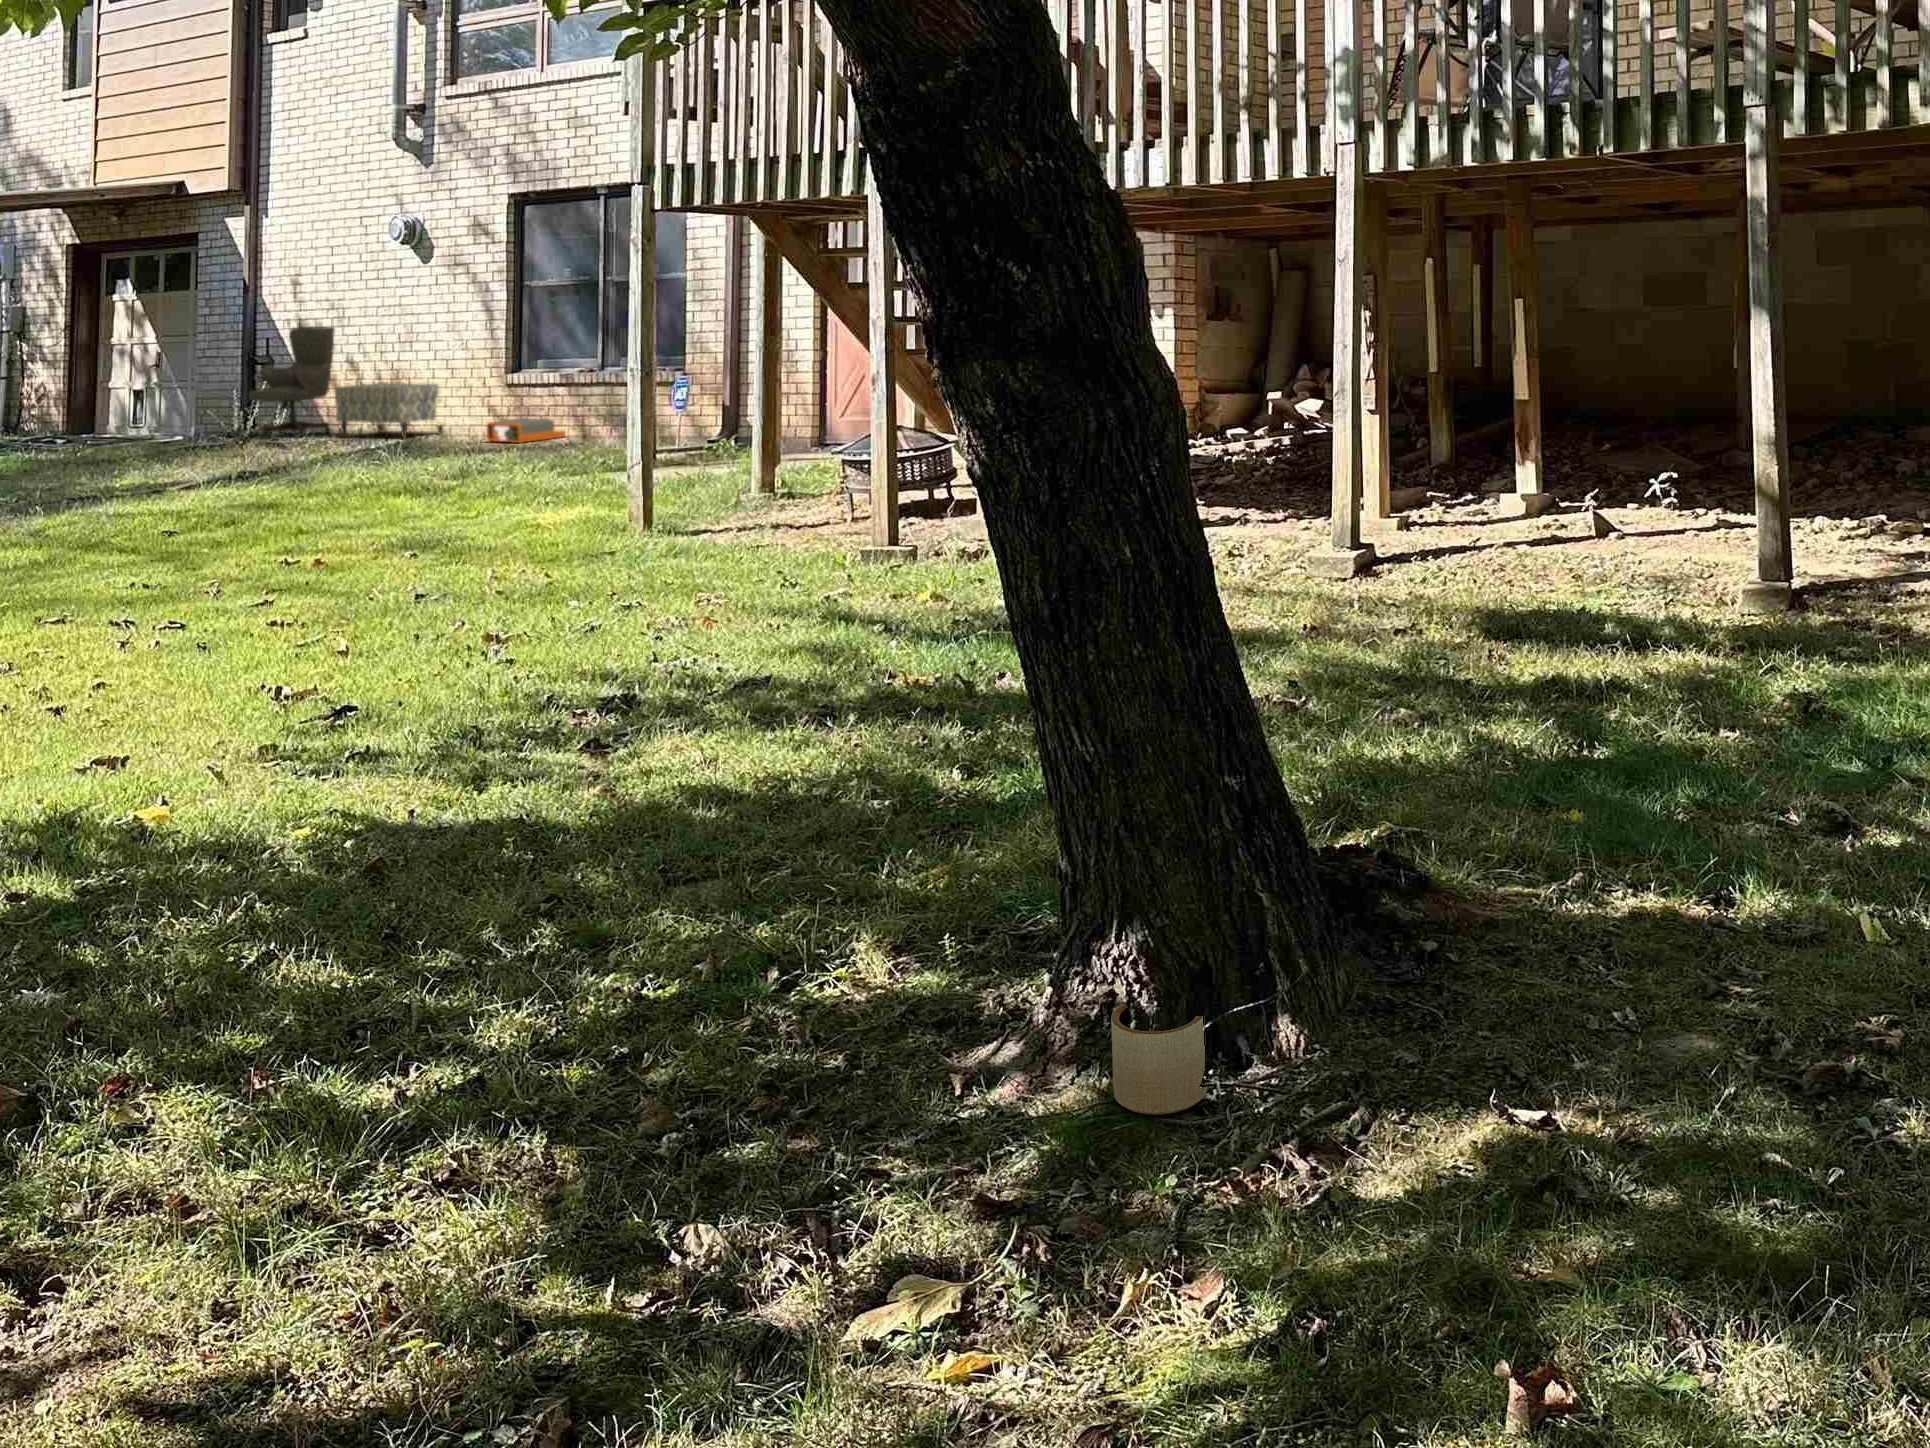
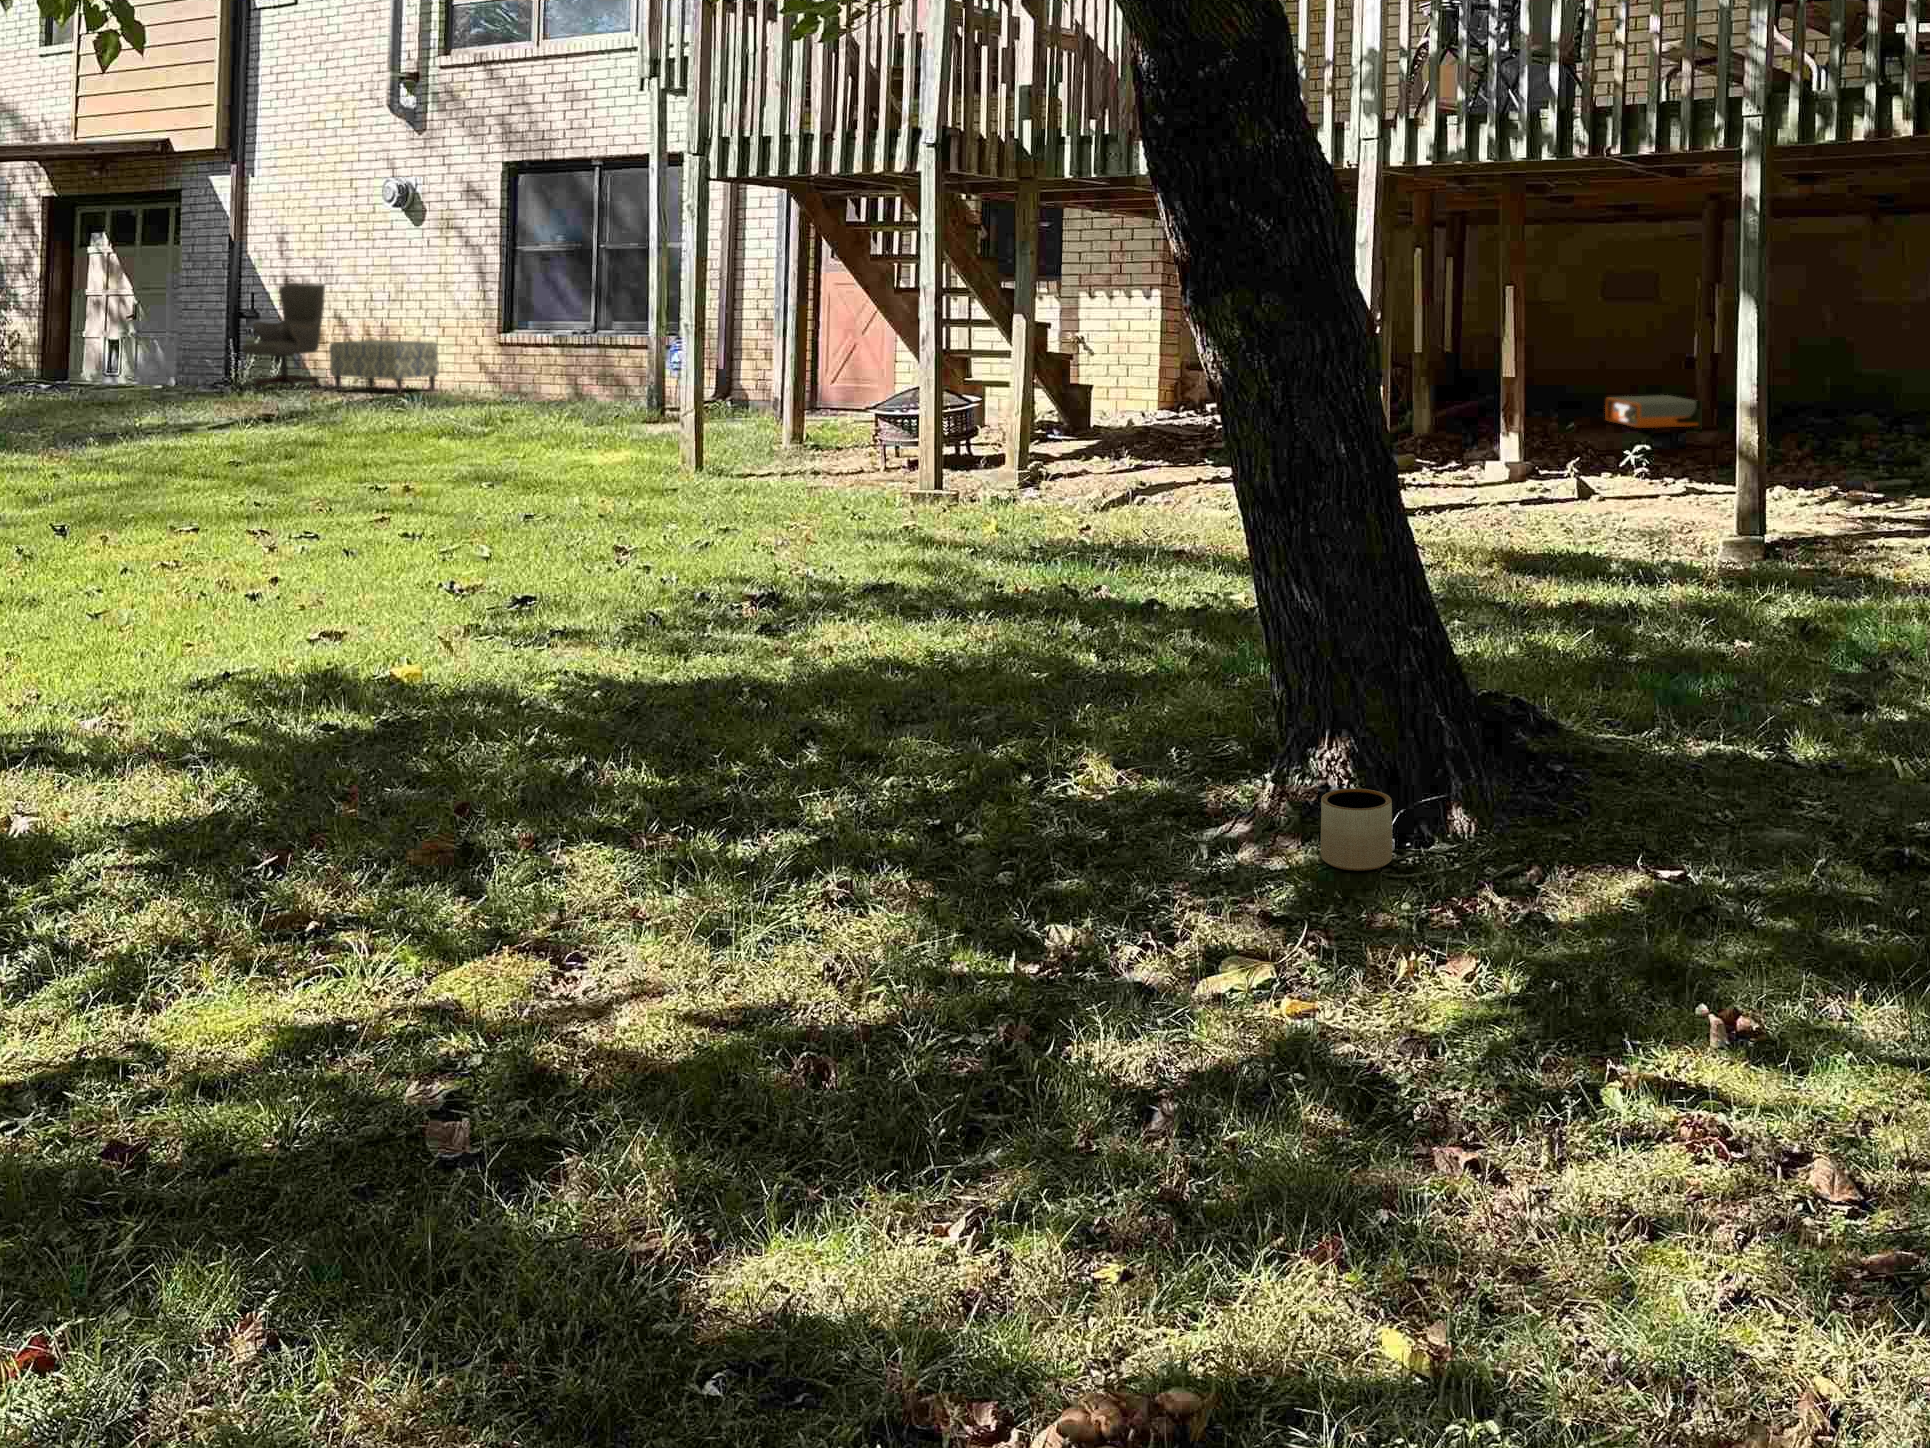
storage box: present [487,418,566,443] -> present [1605,395,1698,428]

